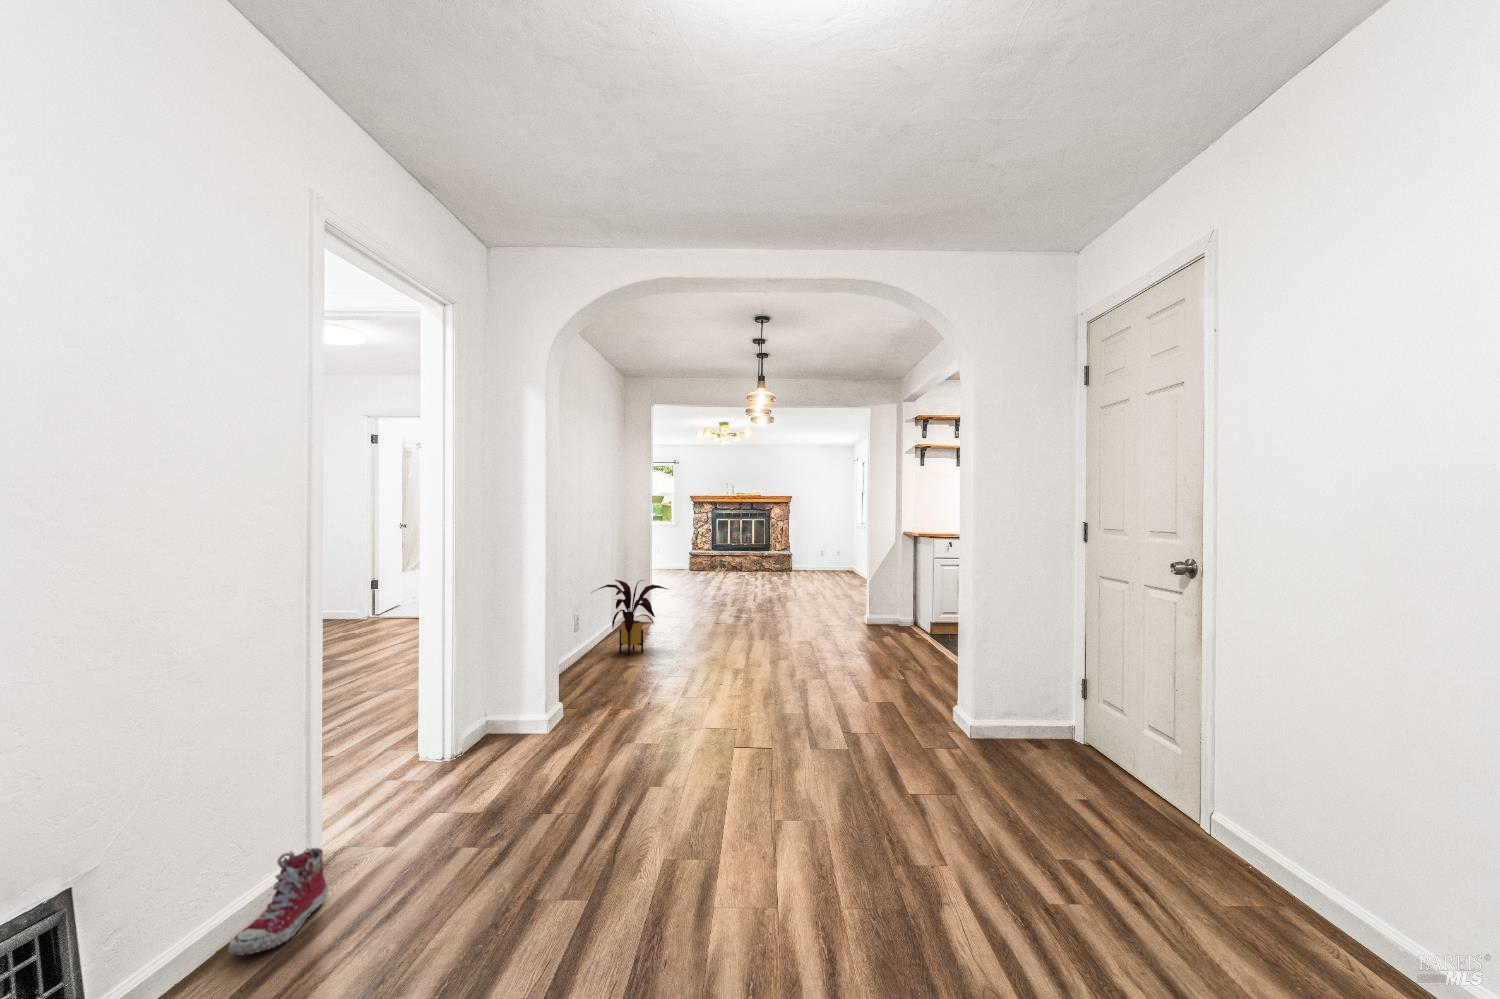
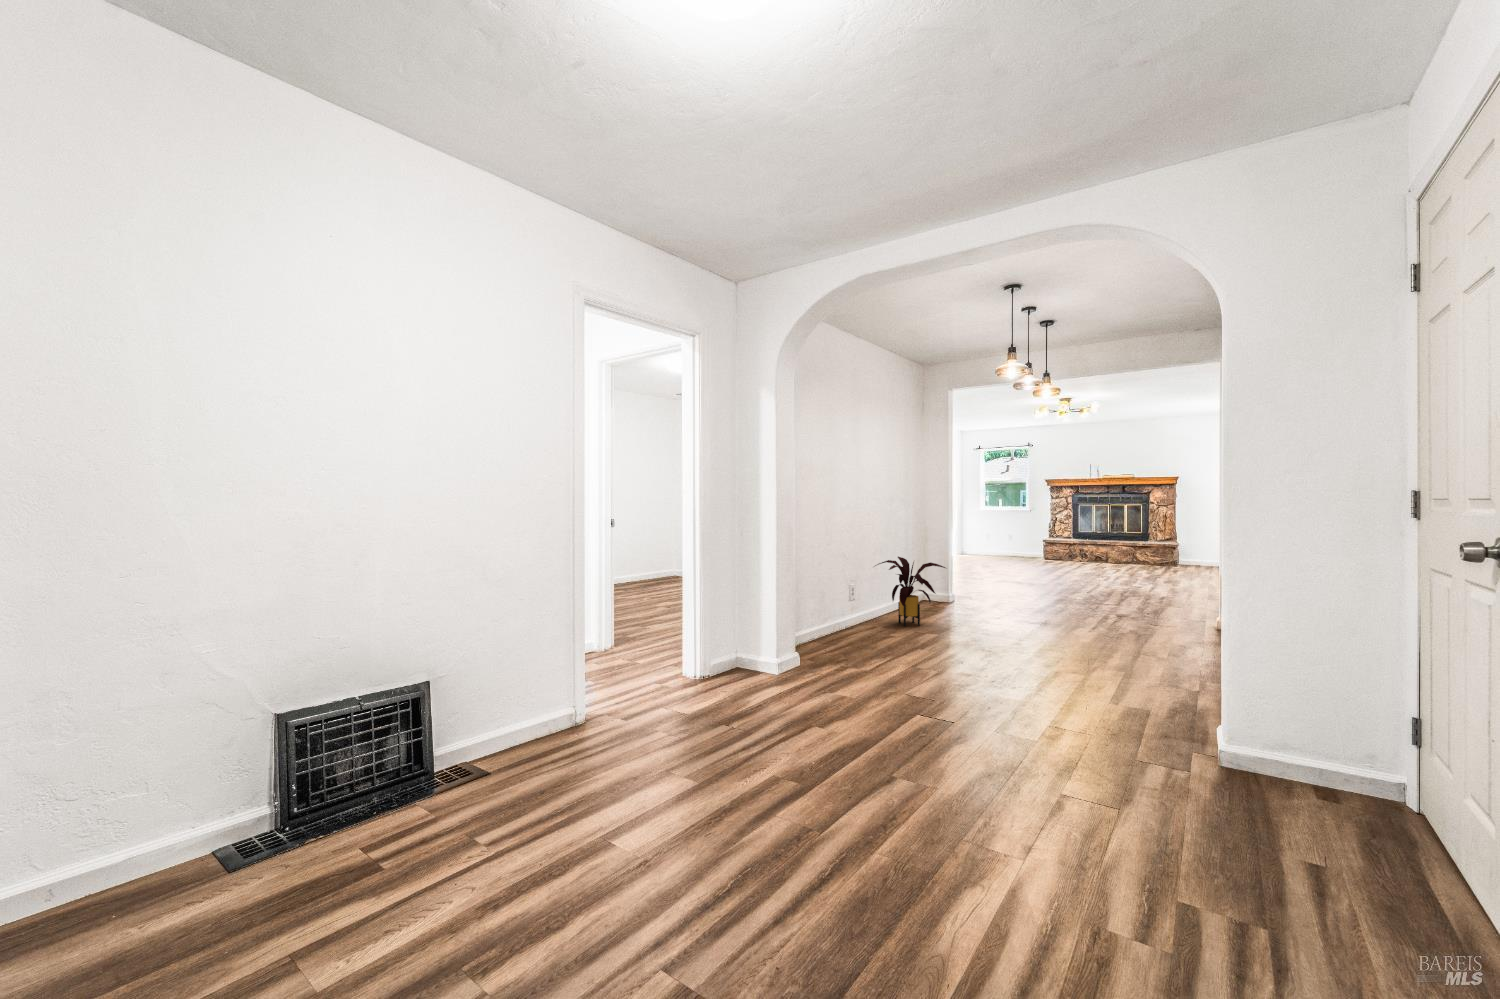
shoe: present [229,848,328,955] -> none [504,701,569,754]

